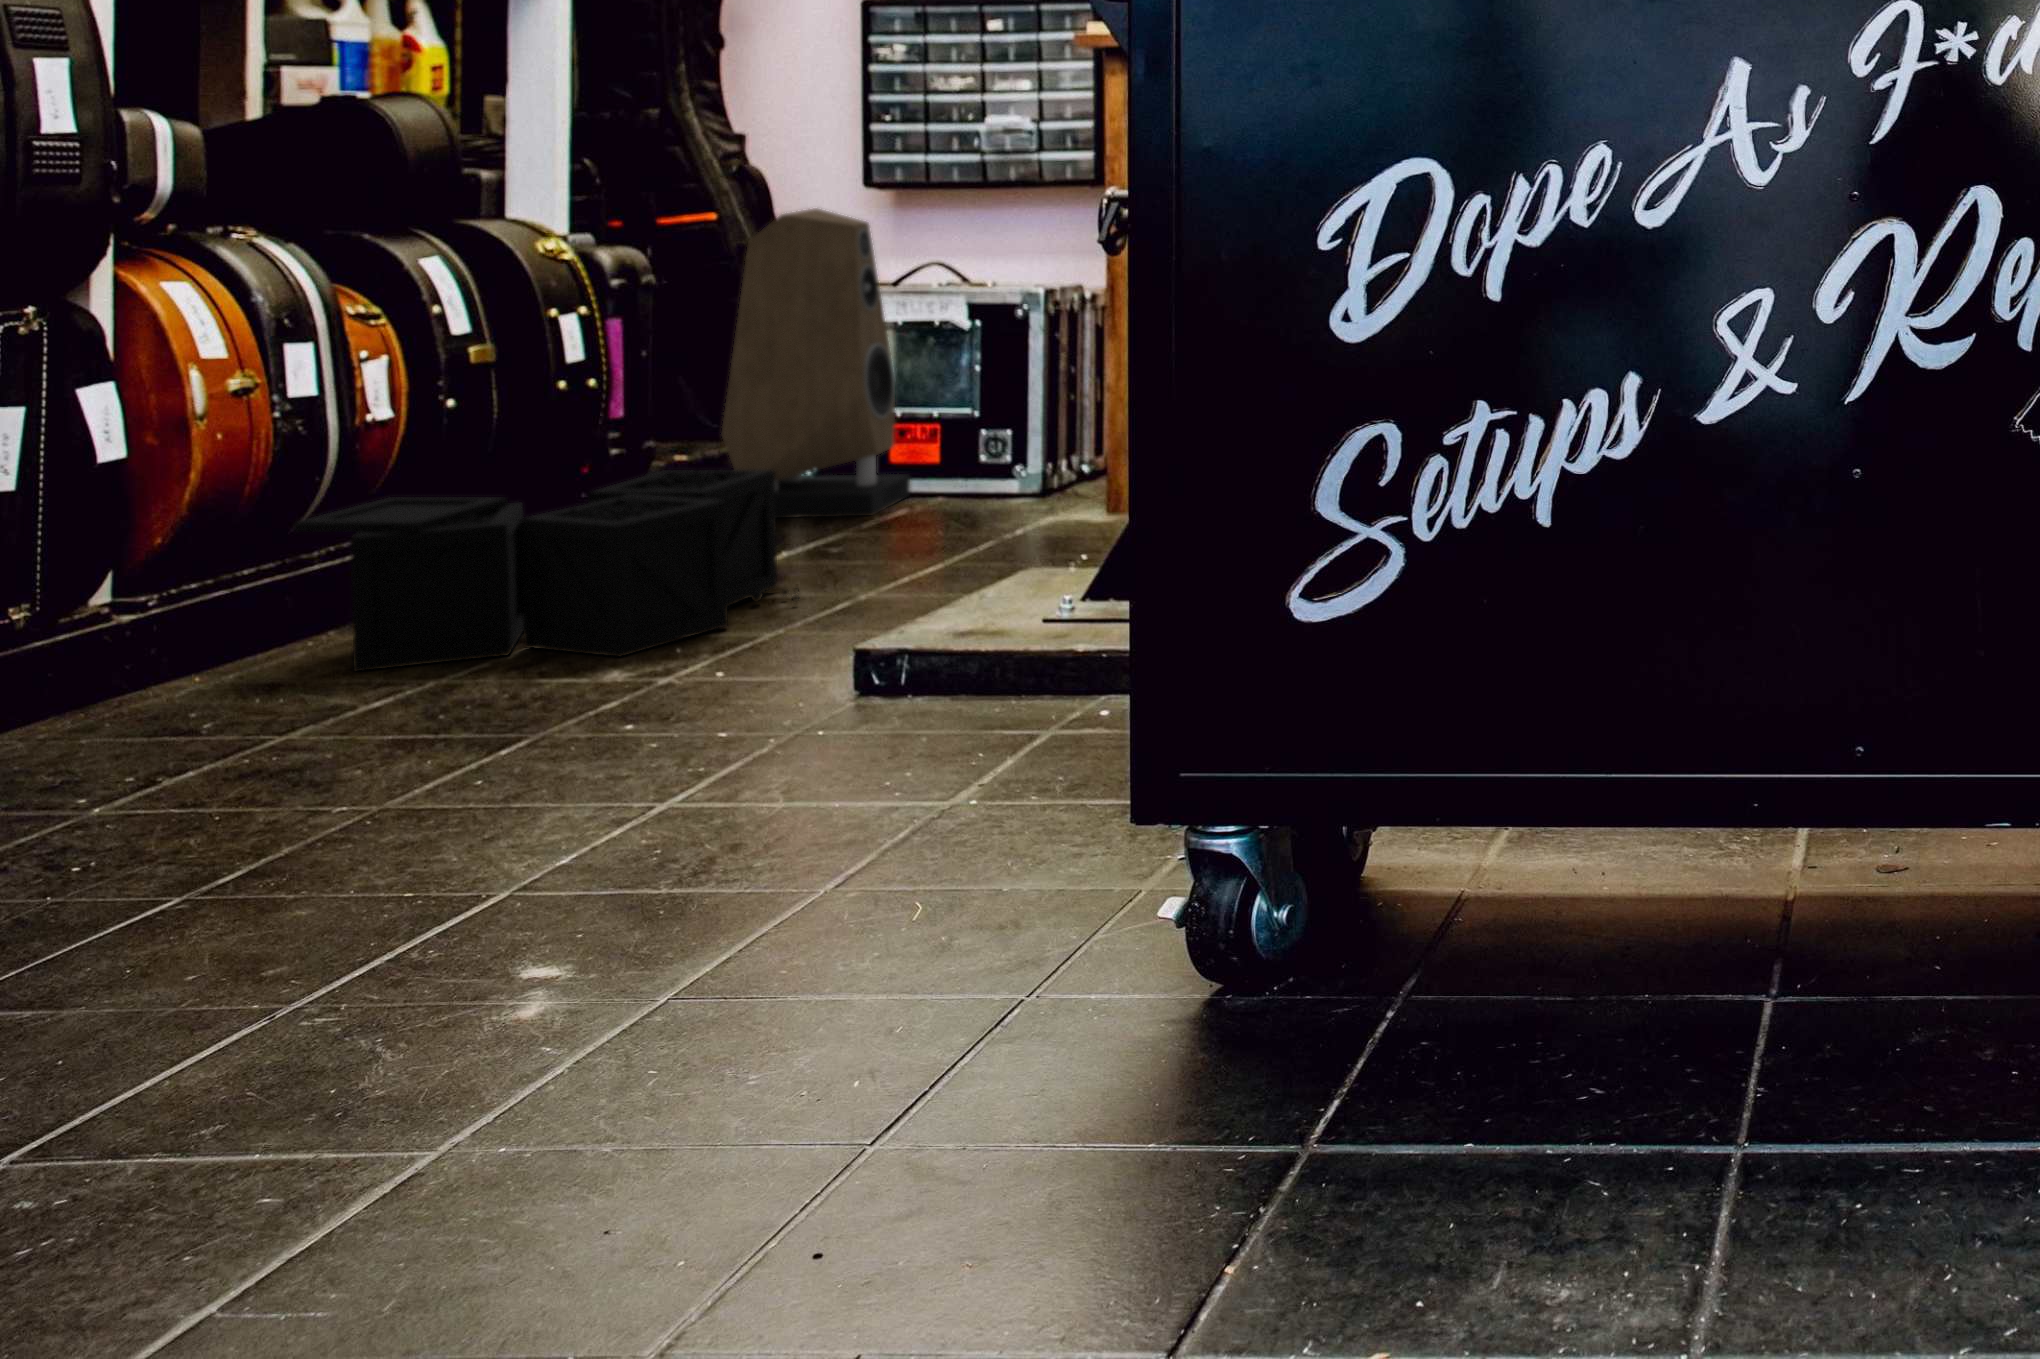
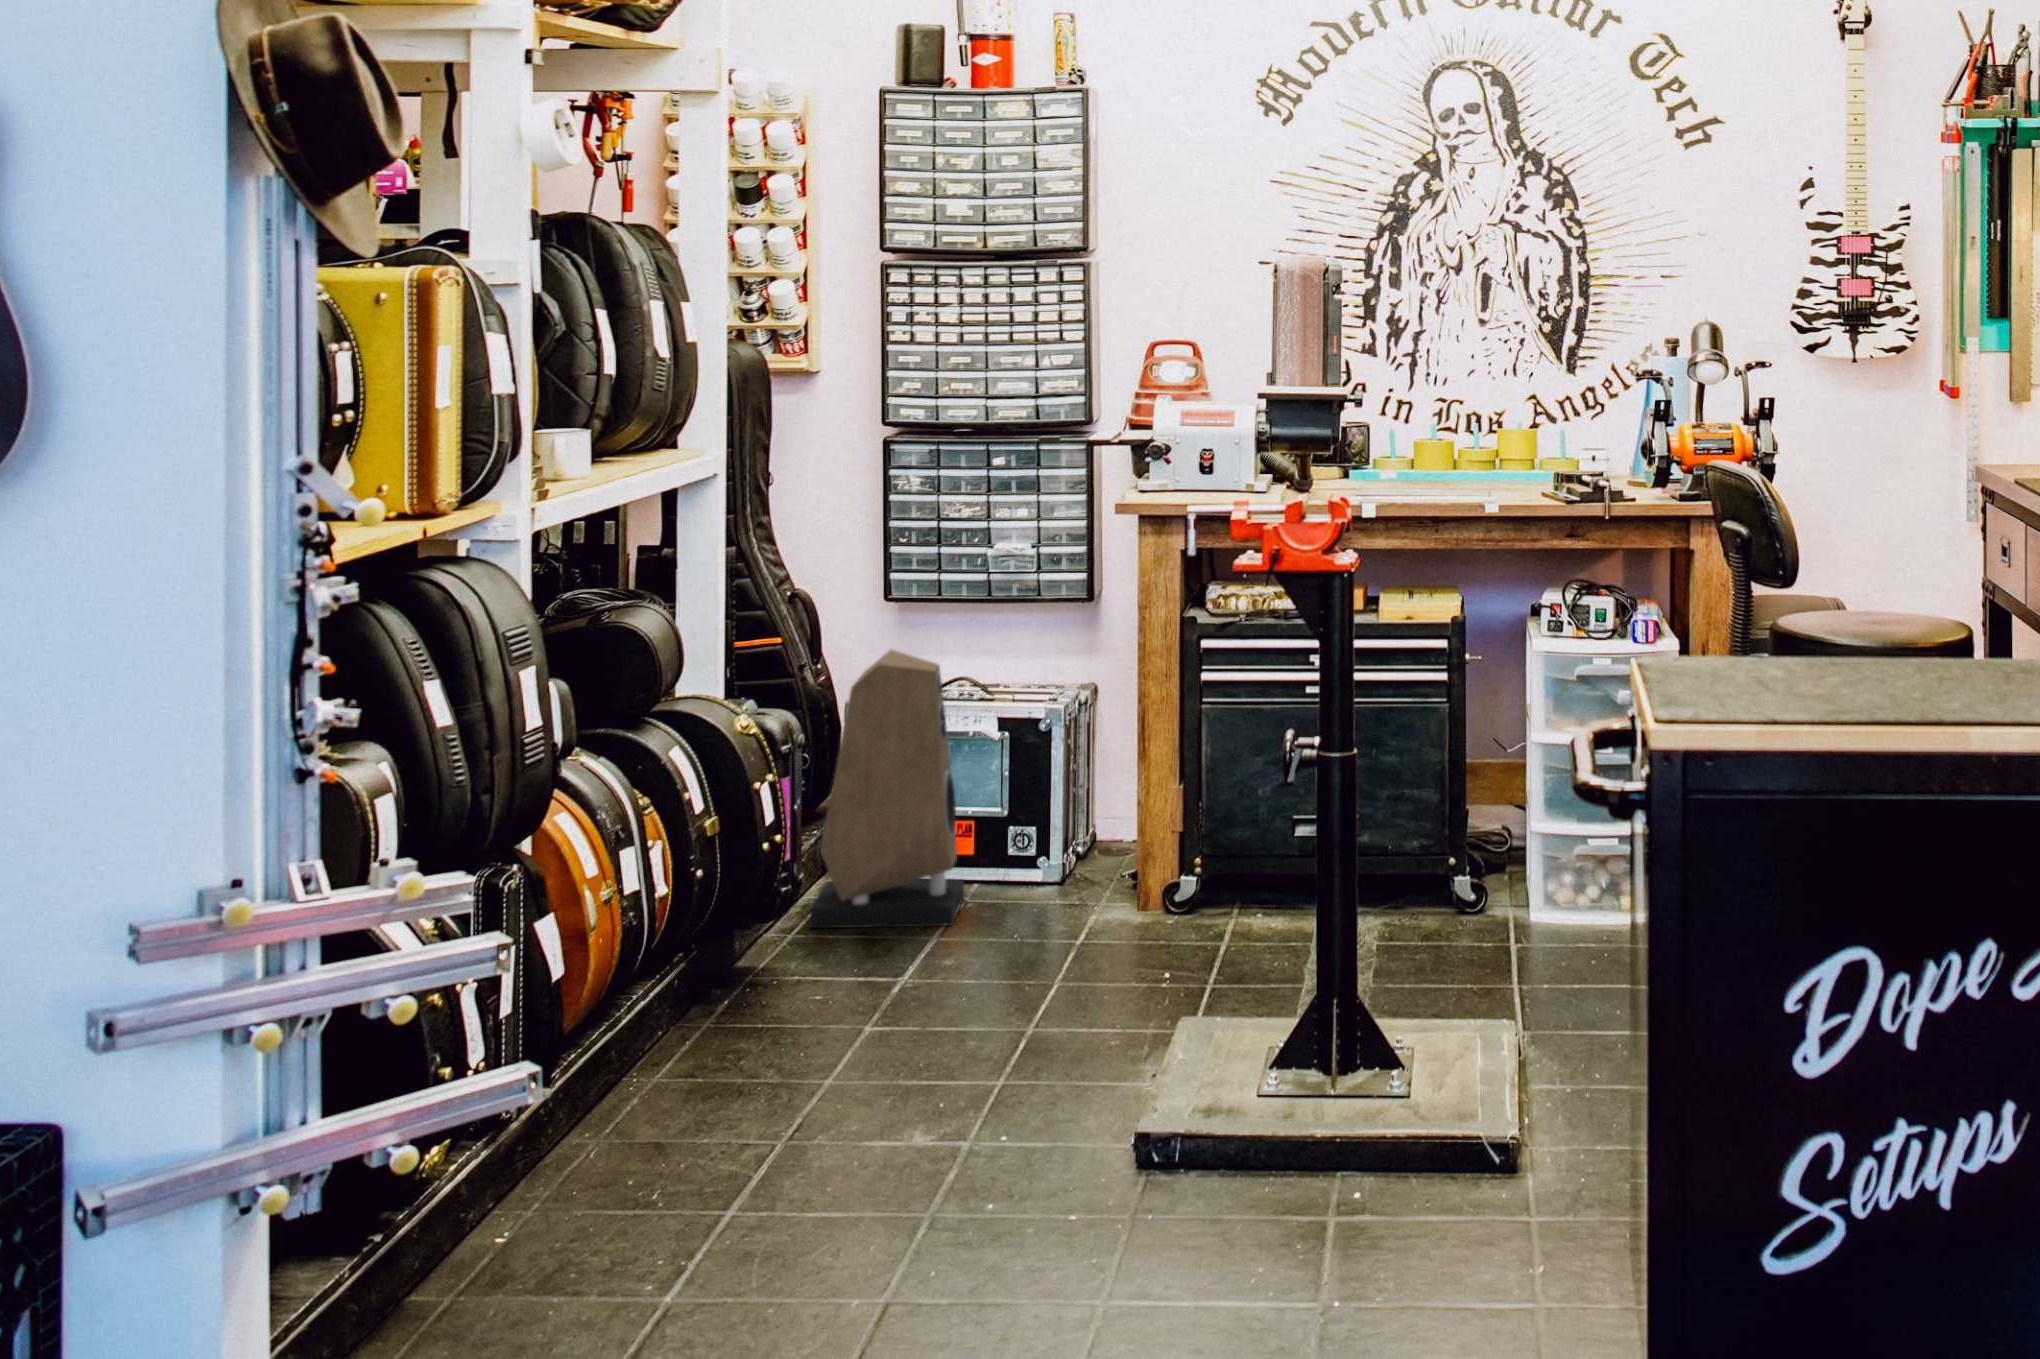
storage bin: present [293,470,798,671] -> none [643,927,993,1129]

